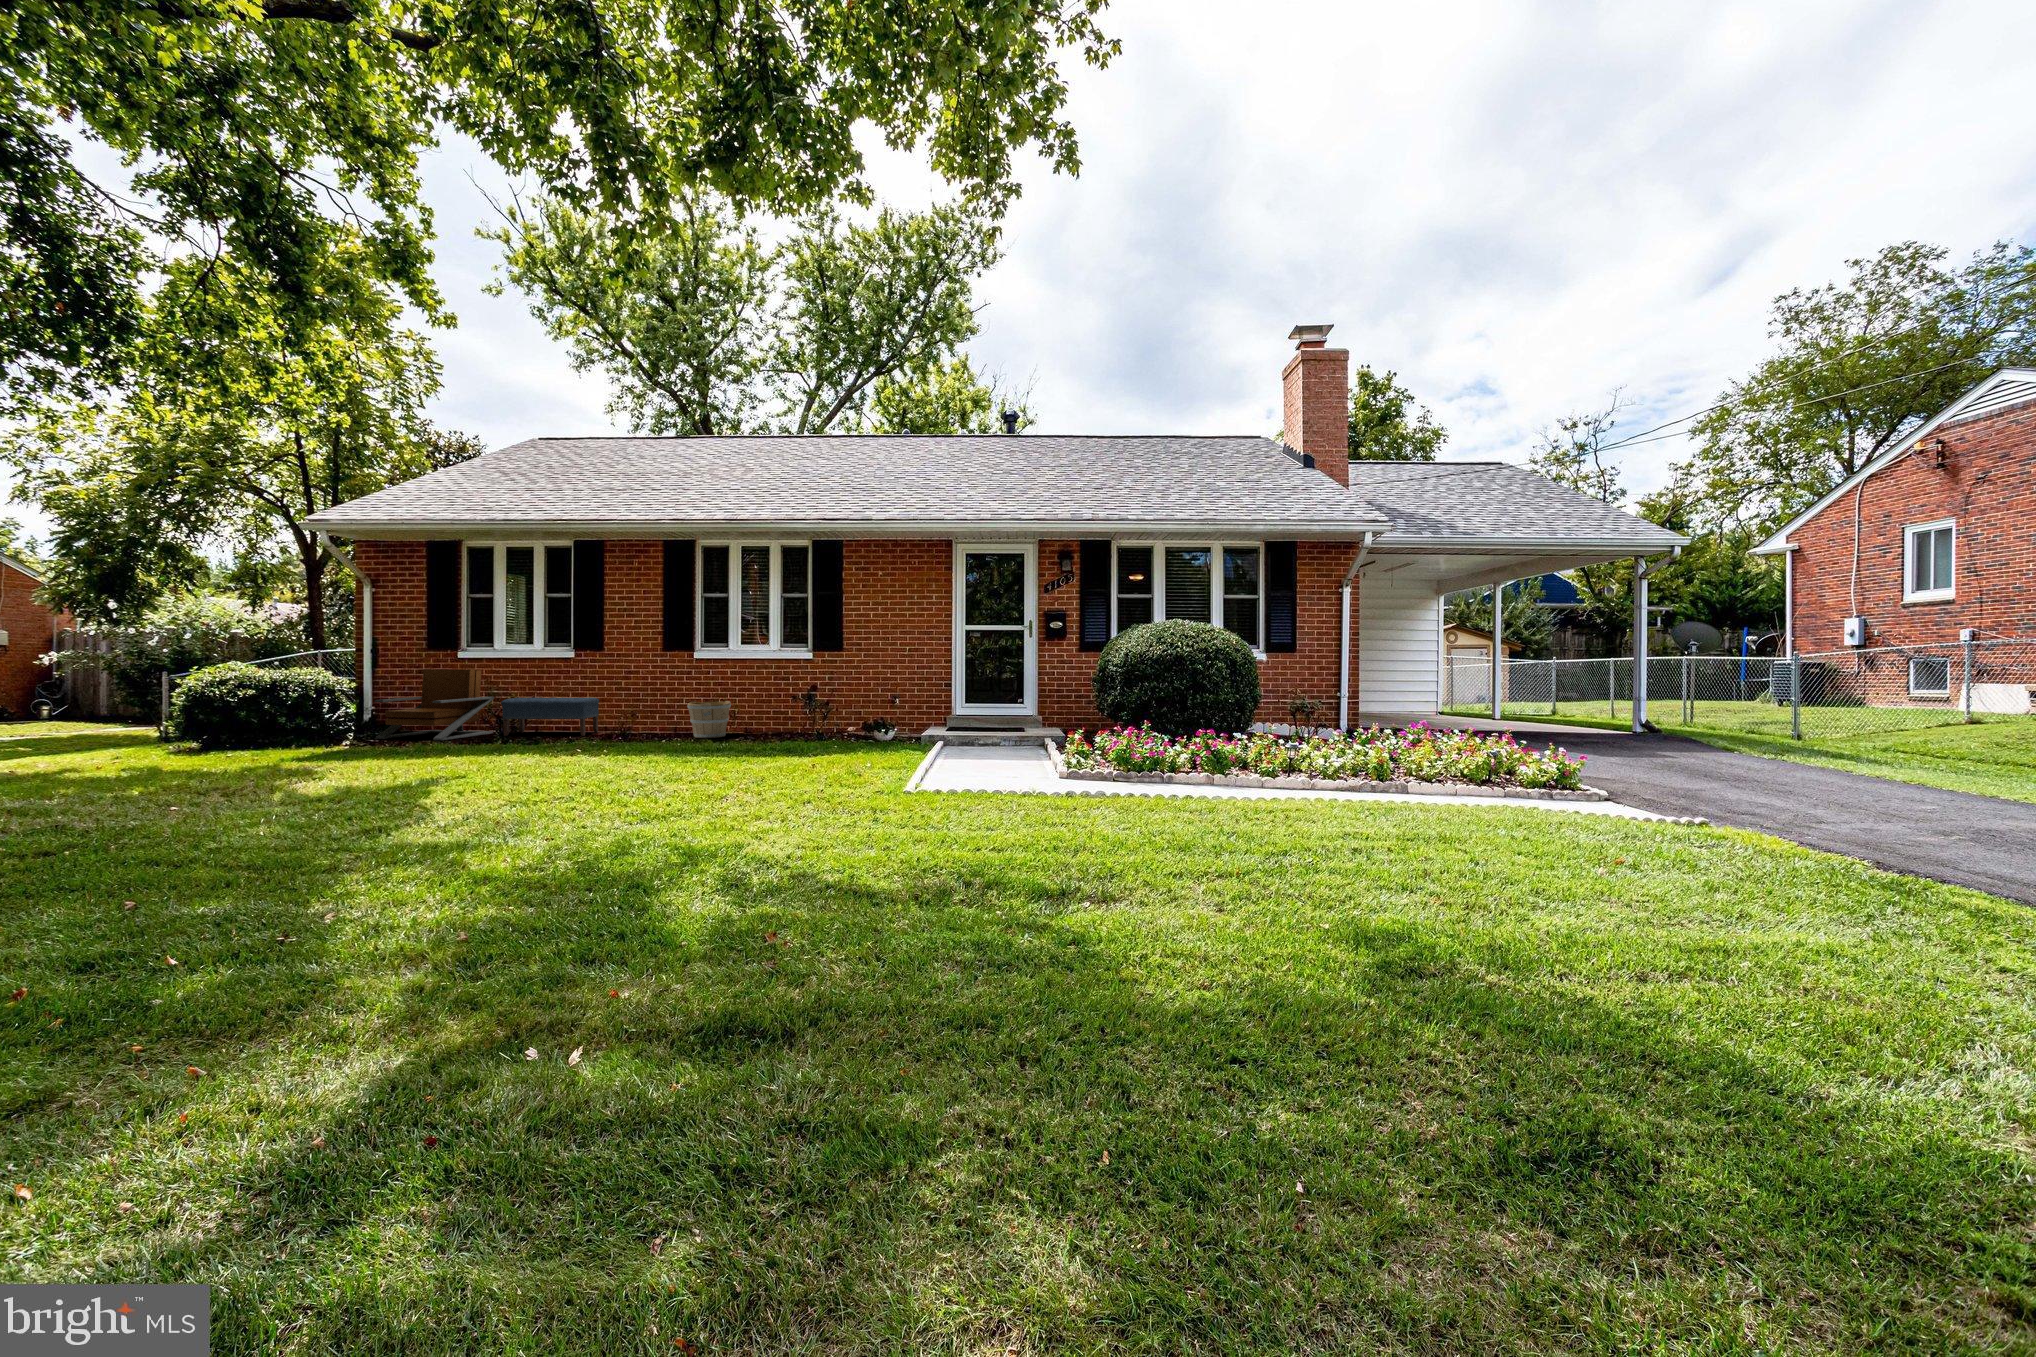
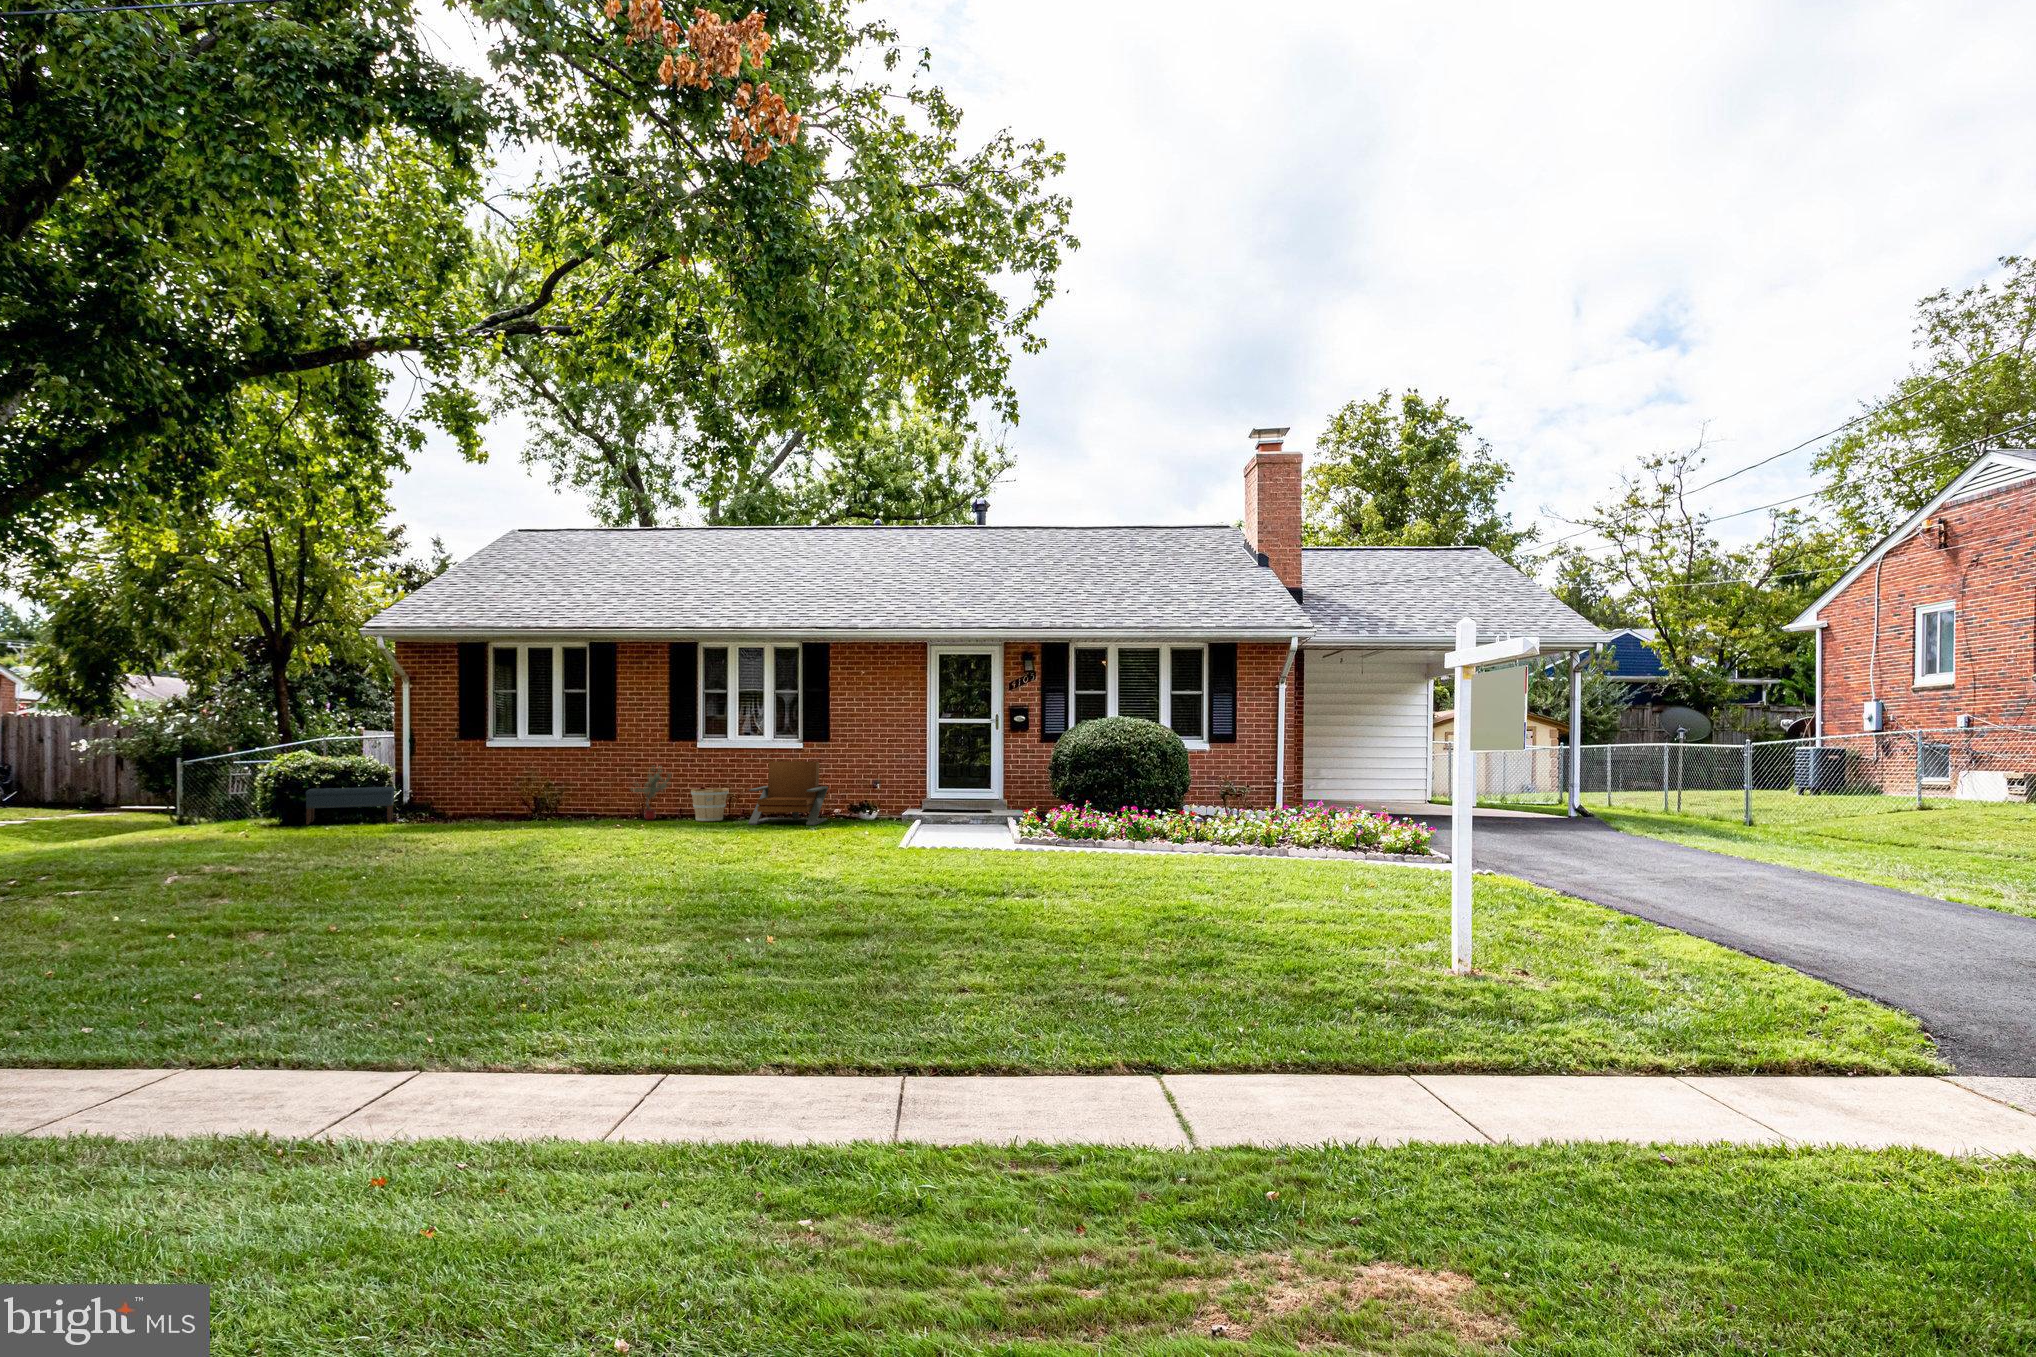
lounge chair: present [375,669,494,740] -> present [748,761,828,825]
potted tree: none [622,676,669,736] -> present [631,766,671,820]
bench: present [501,697,599,736] -> present [305,787,395,825]

